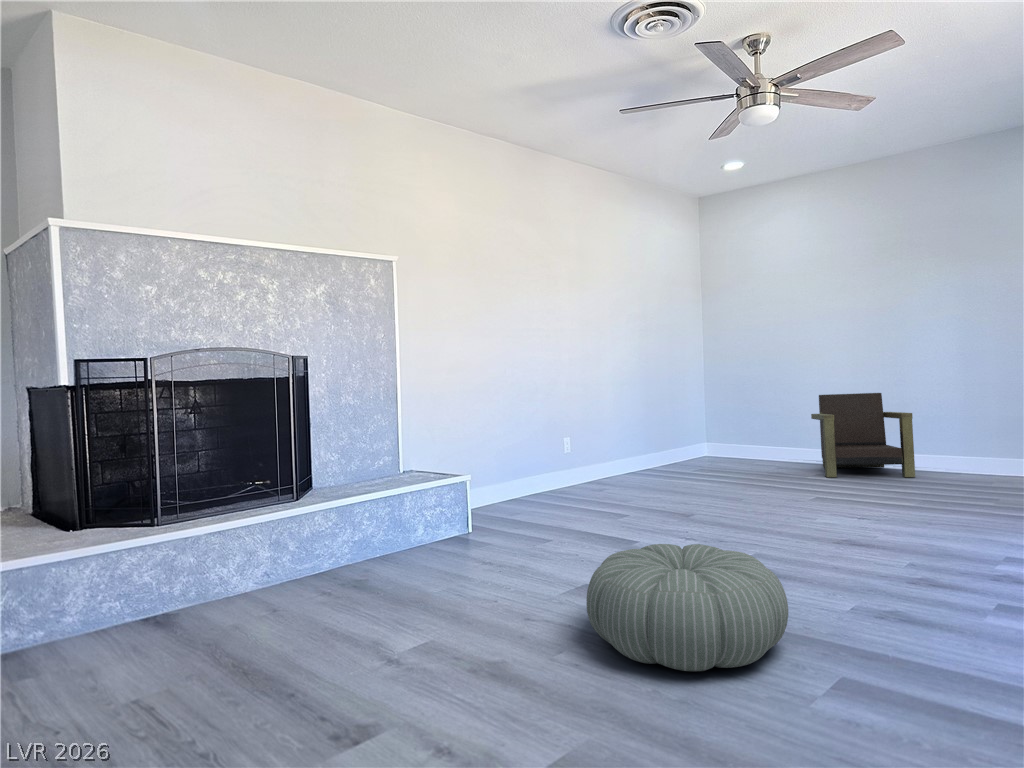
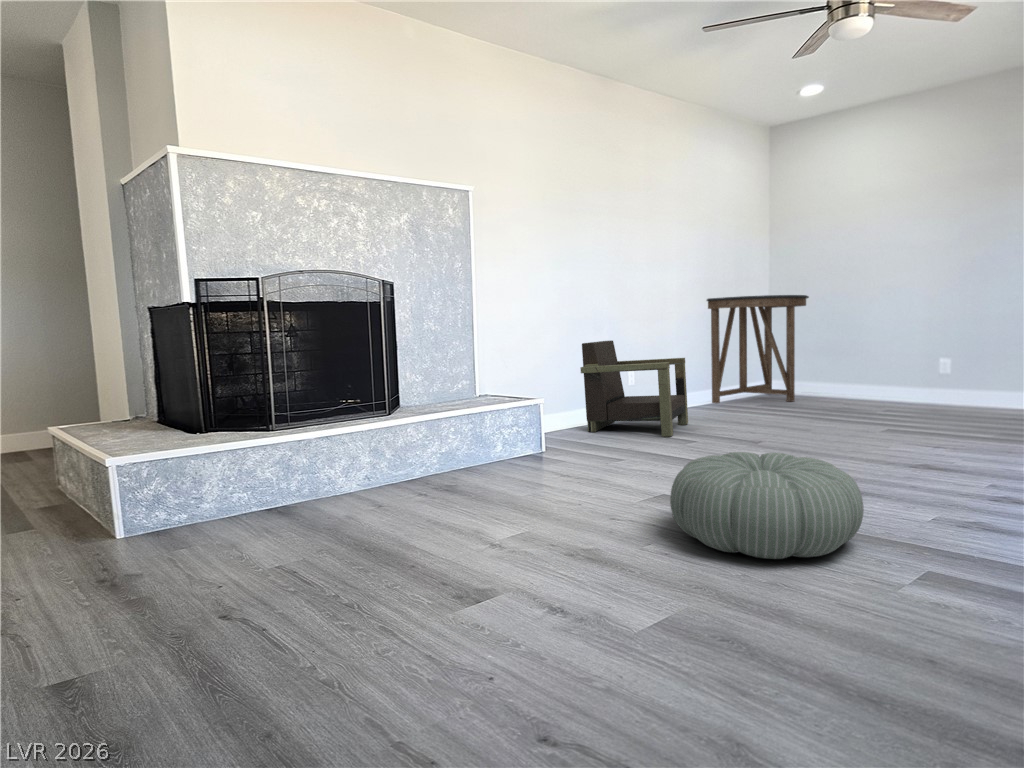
console table: none [642,361,743,471] -> present [707,295,809,404]
armchair: present [811,393,915,478] -> present [580,340,688,437]

